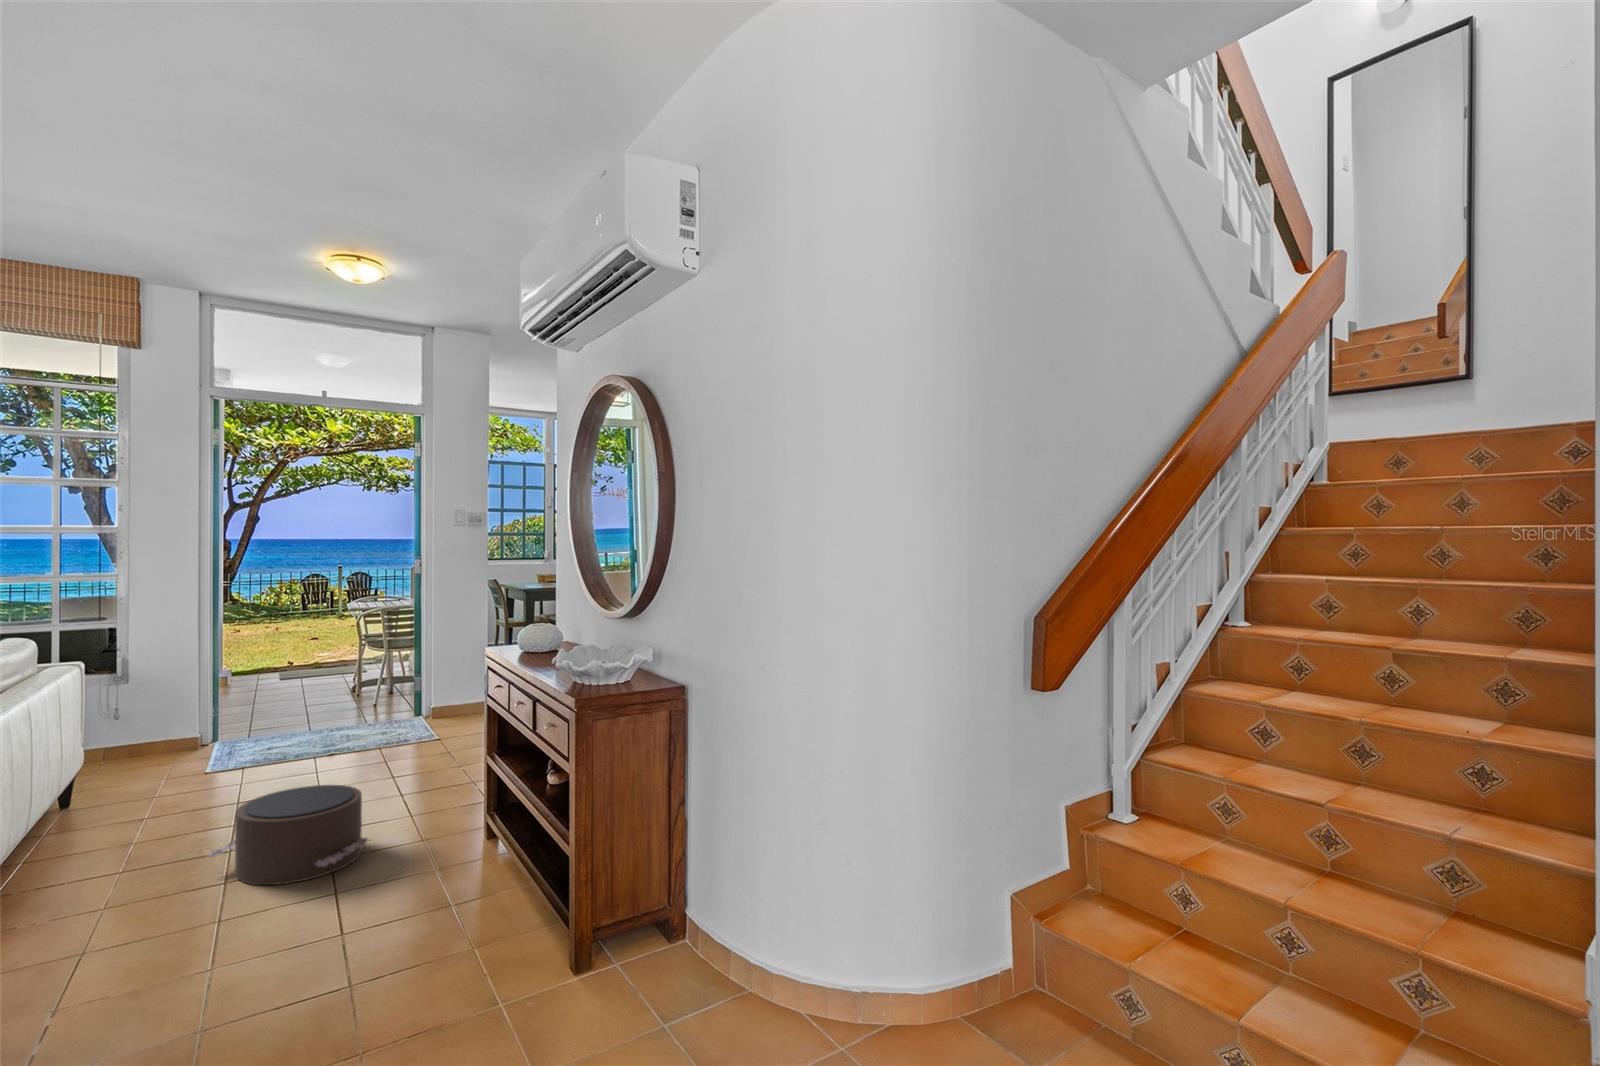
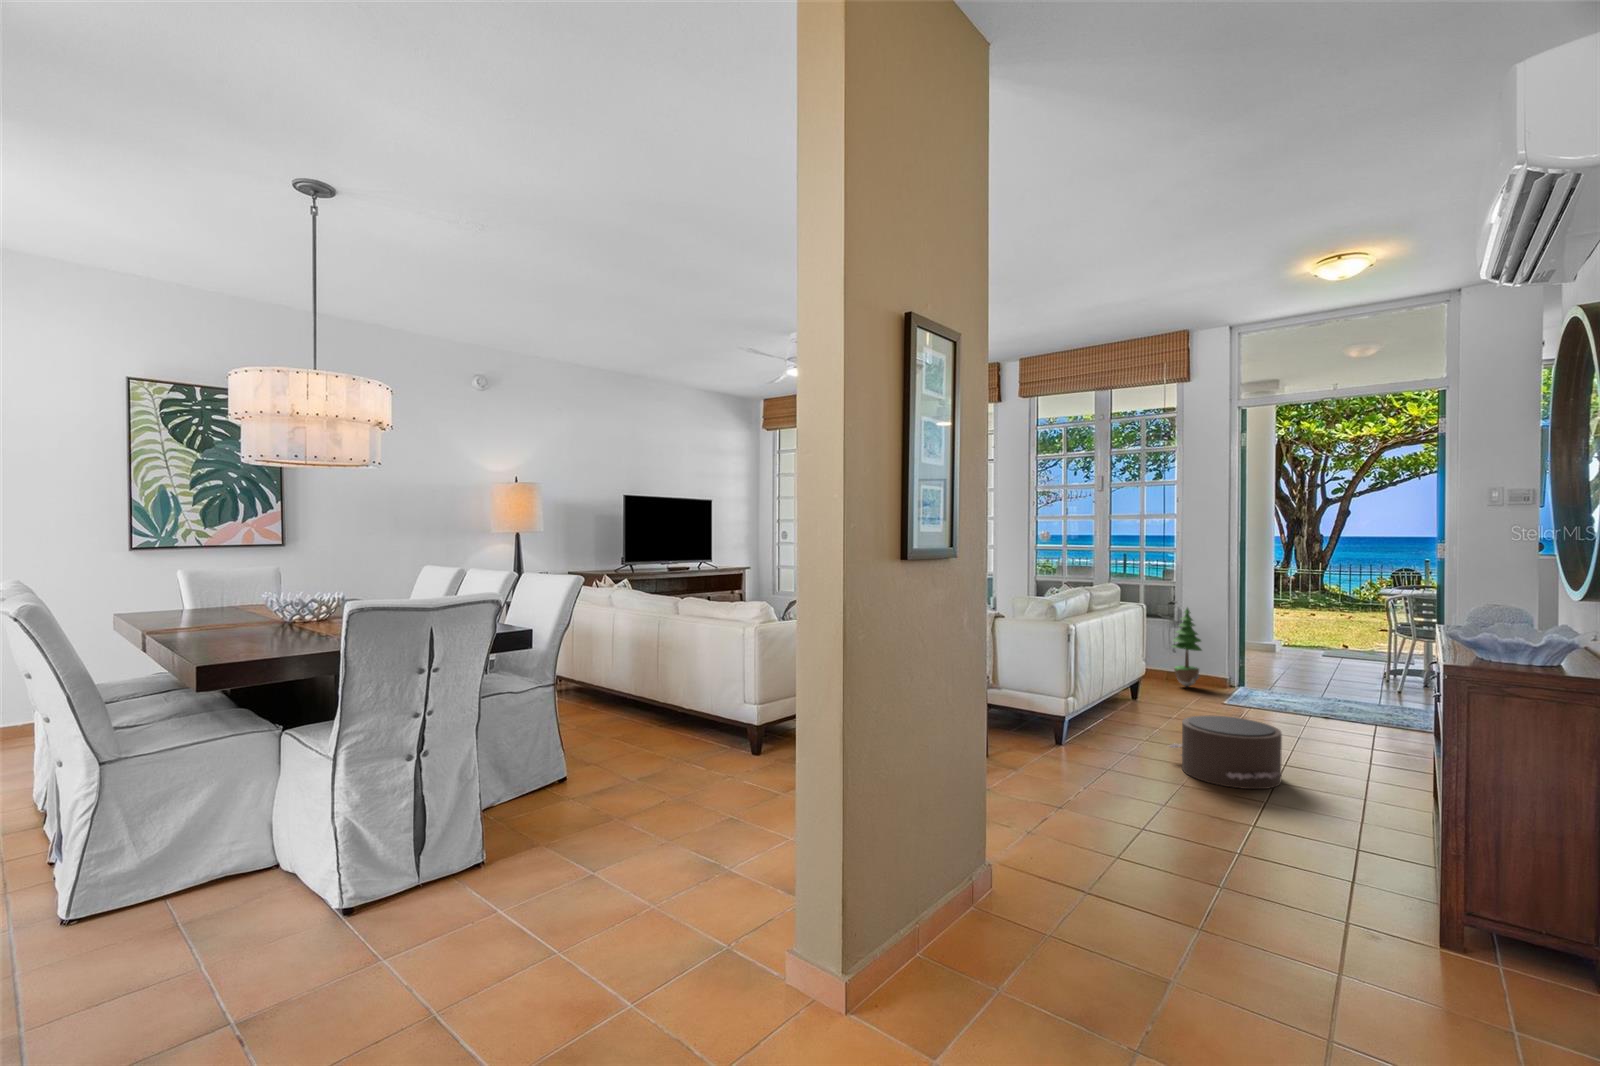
potted tree: none [113,652,164,762] -> present [1172,608,1202,687]

